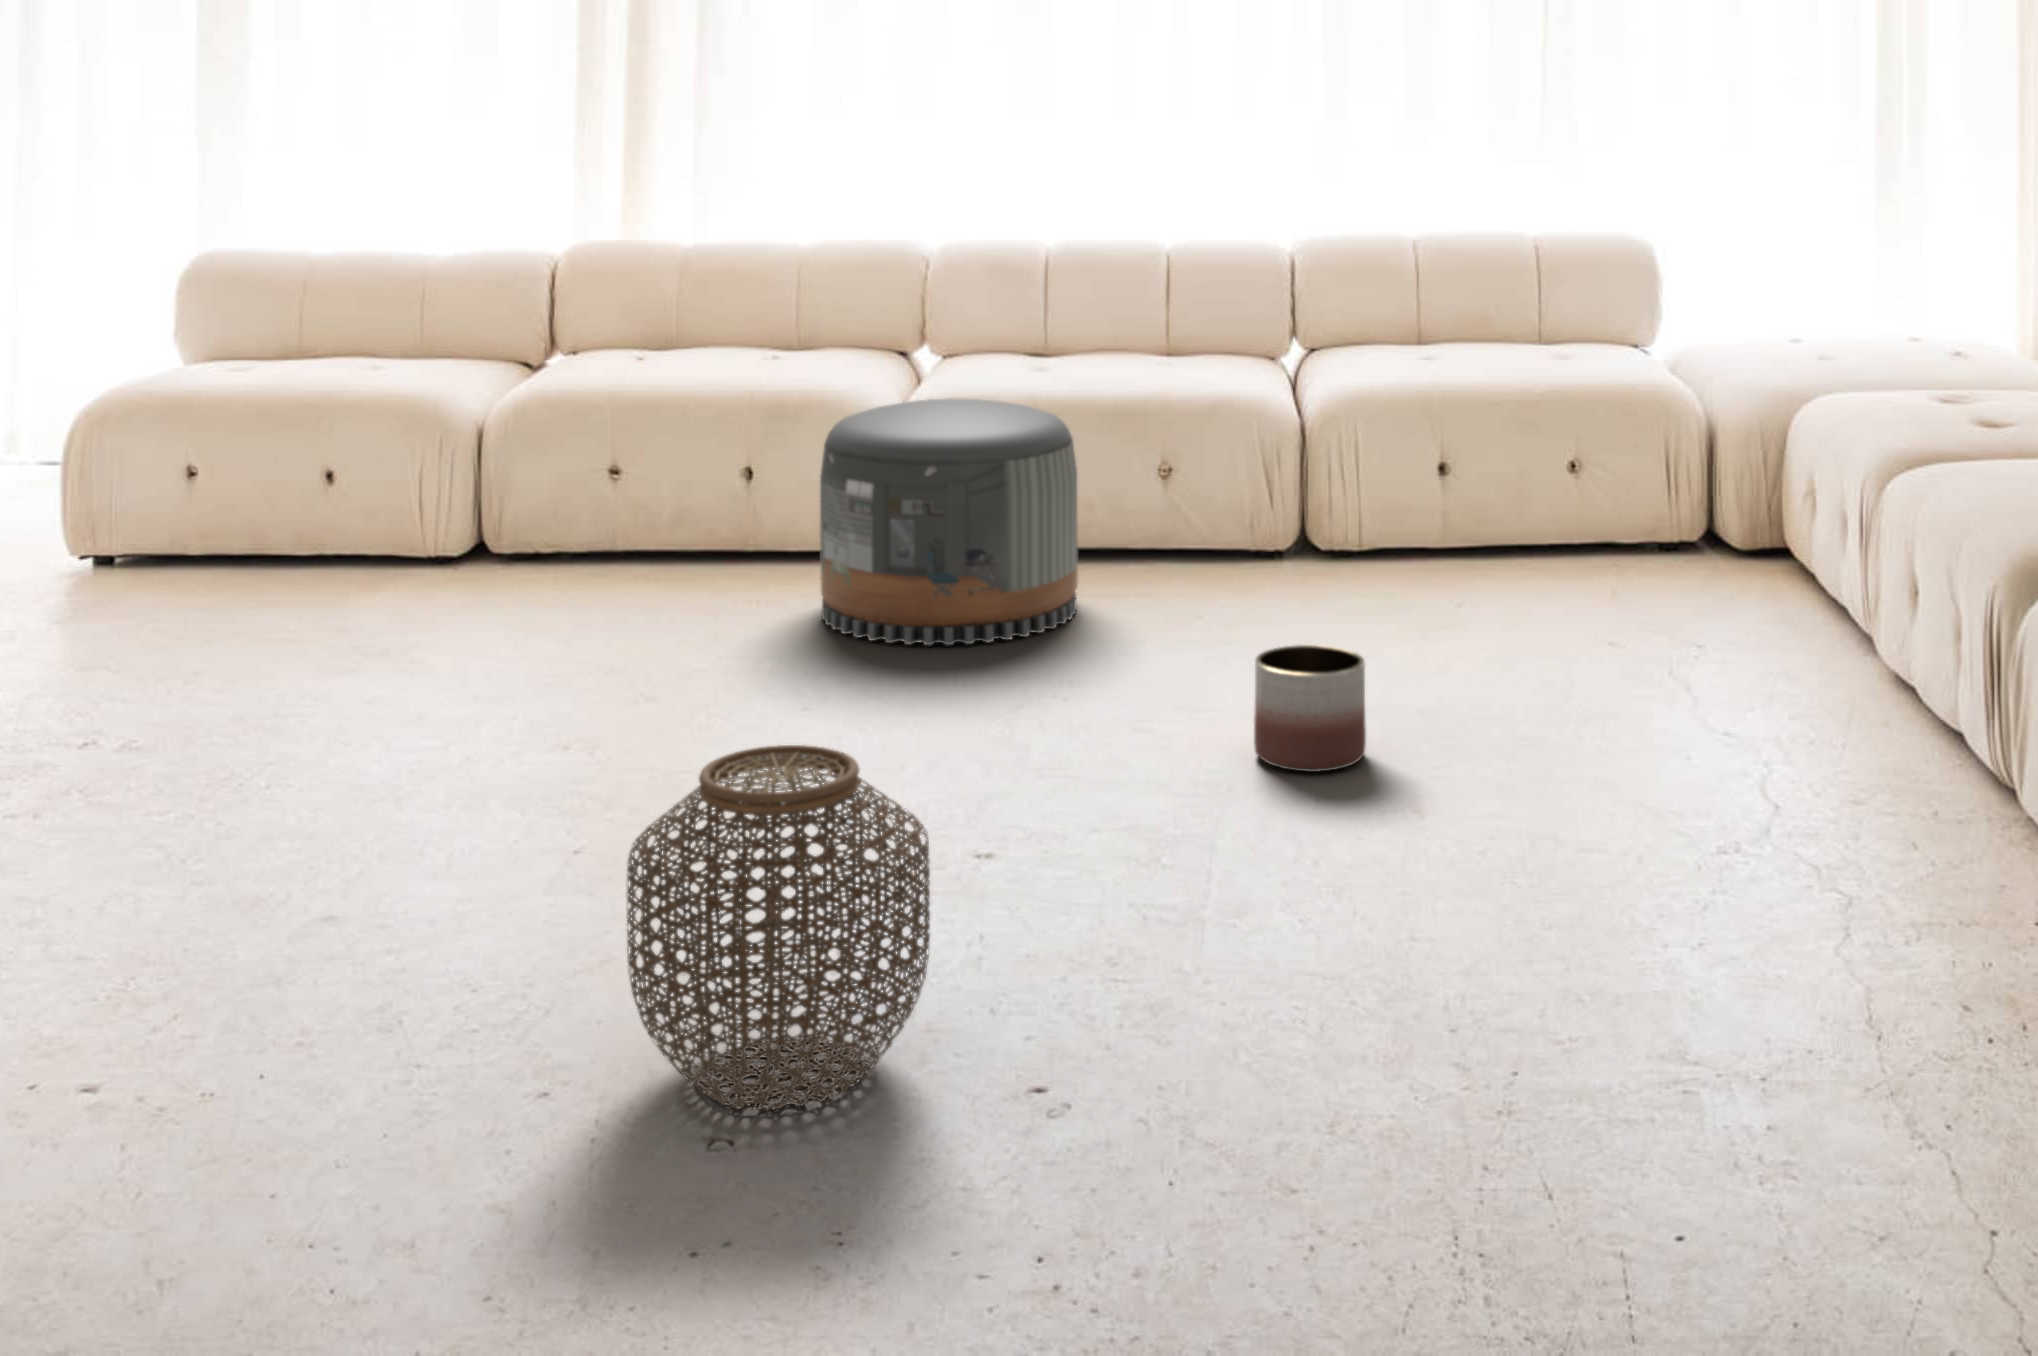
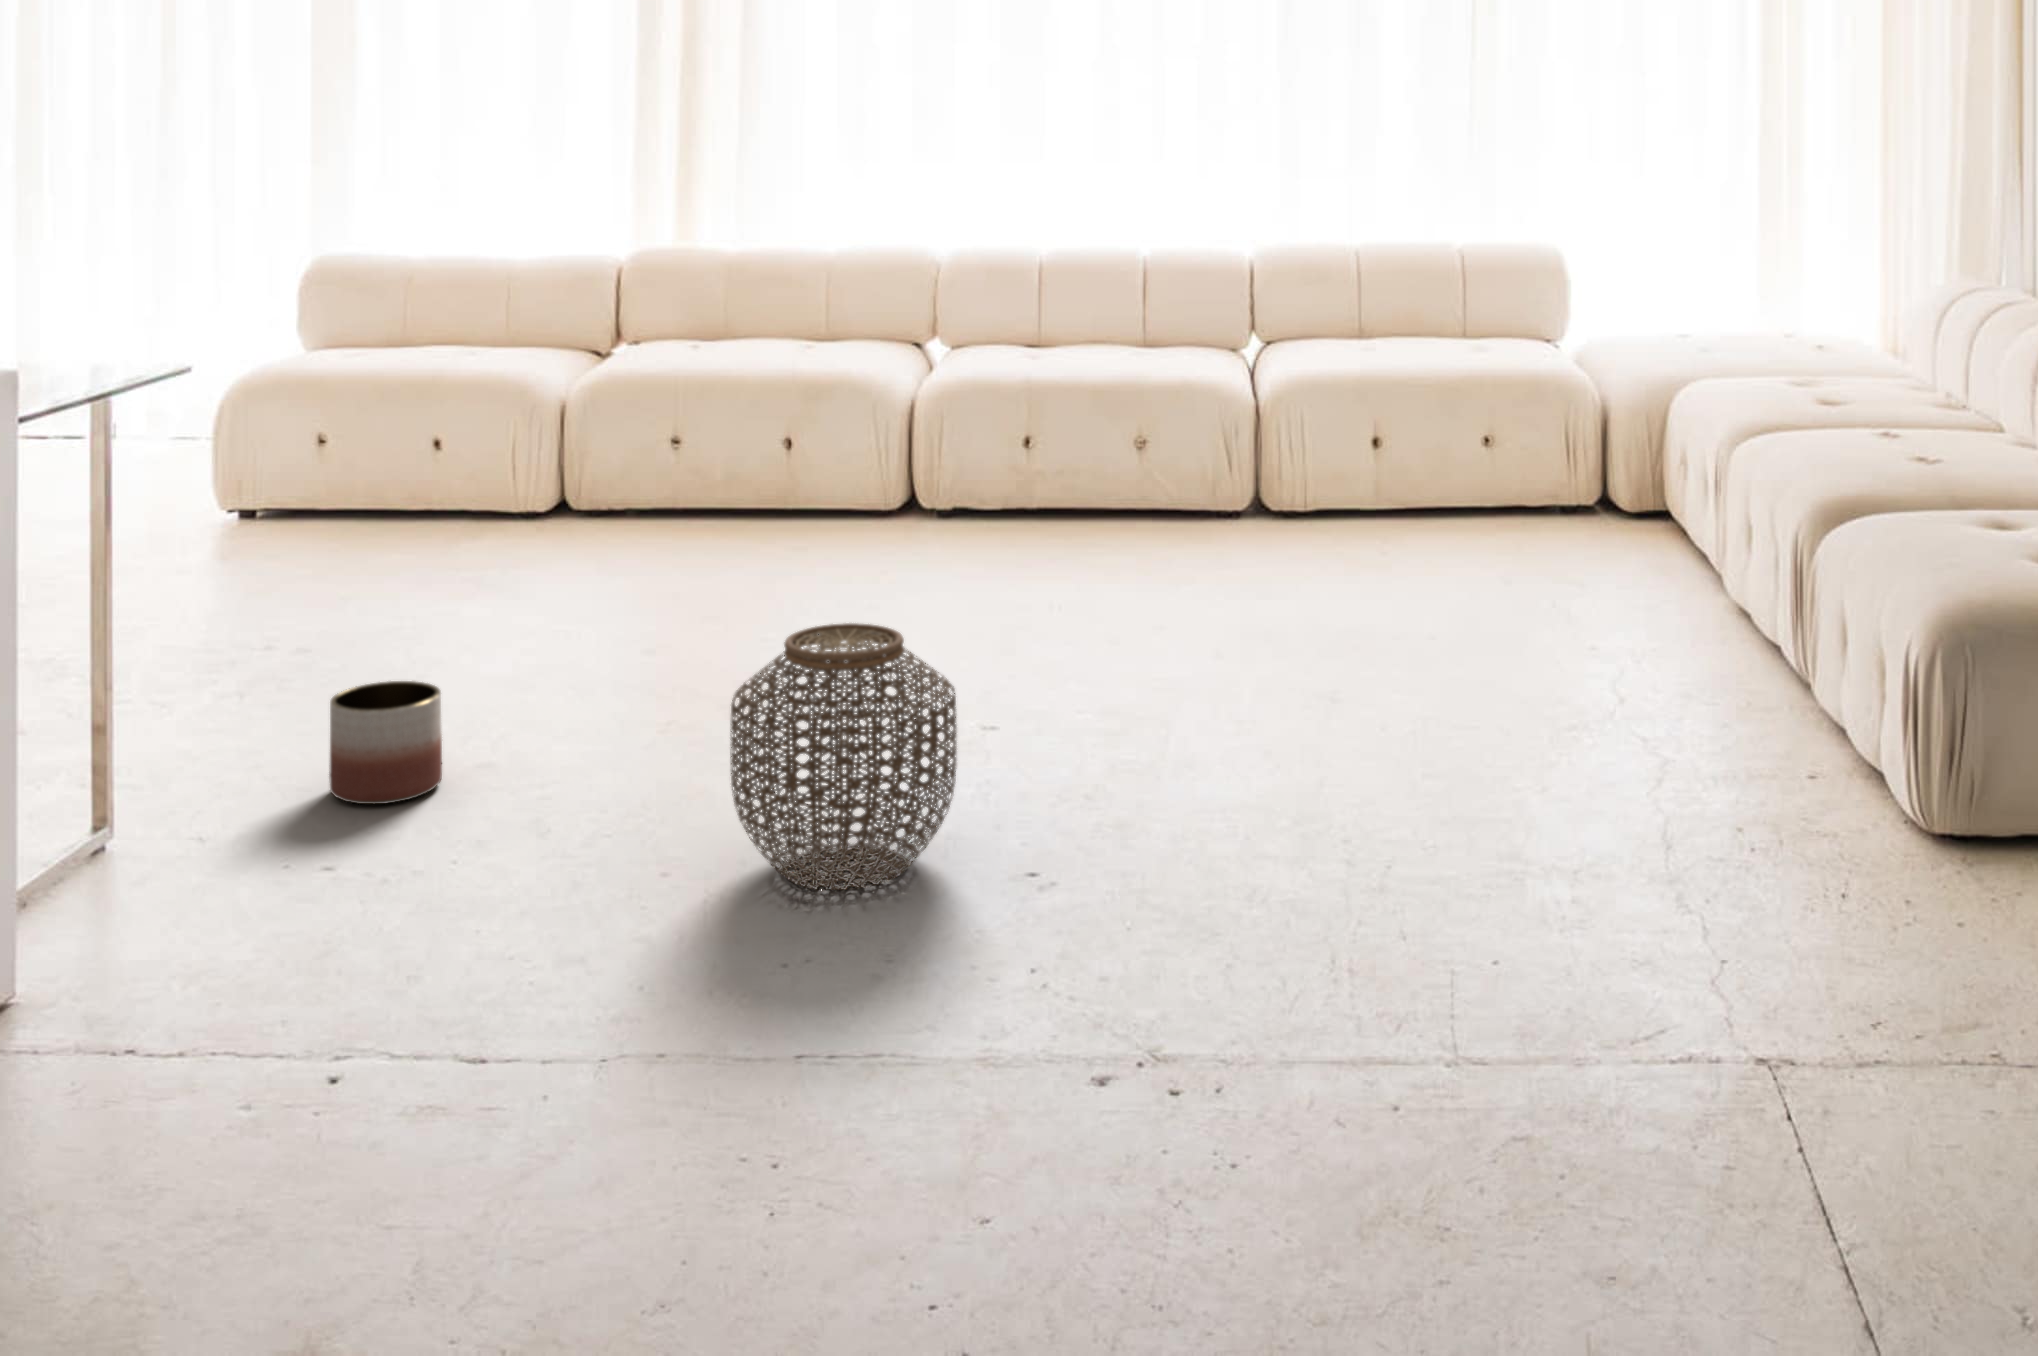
pouf: present [820,398,1078,645] -> none [854,377,1067,577]
planter: present [1254,645,1366,772] -> present [329,681,442,804]

